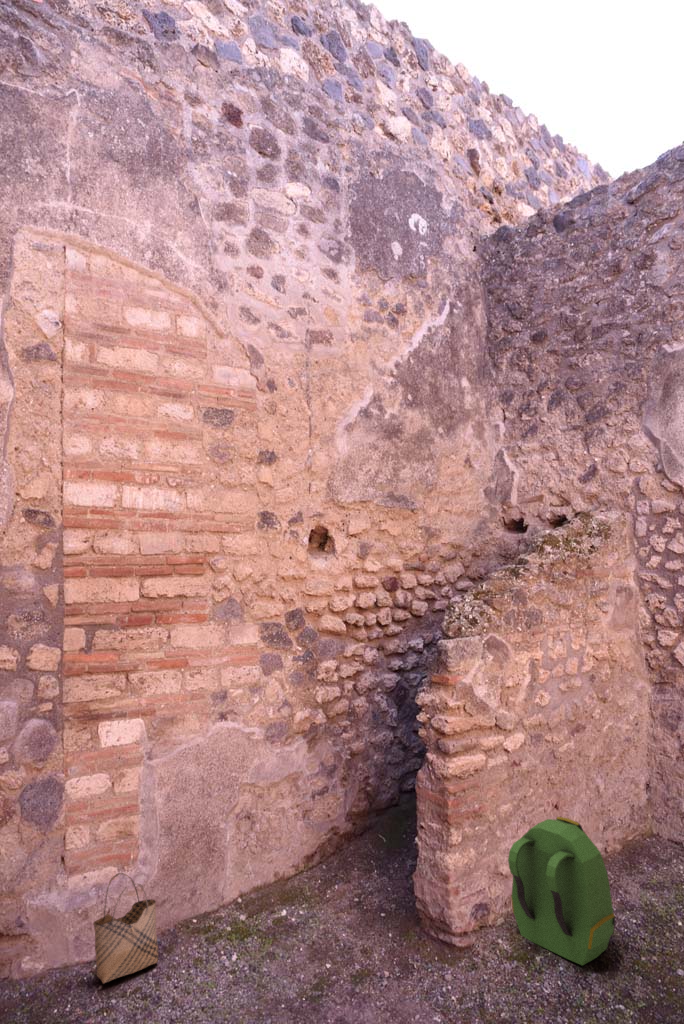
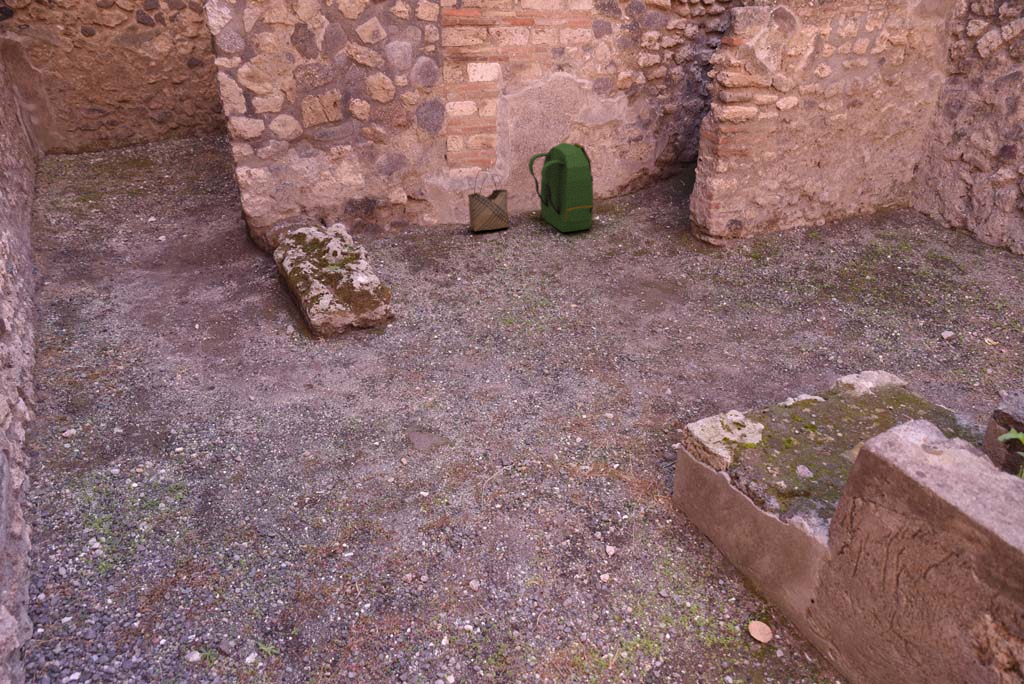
backpack: present [508,817,615,965] -> present [529,143,594,232]

